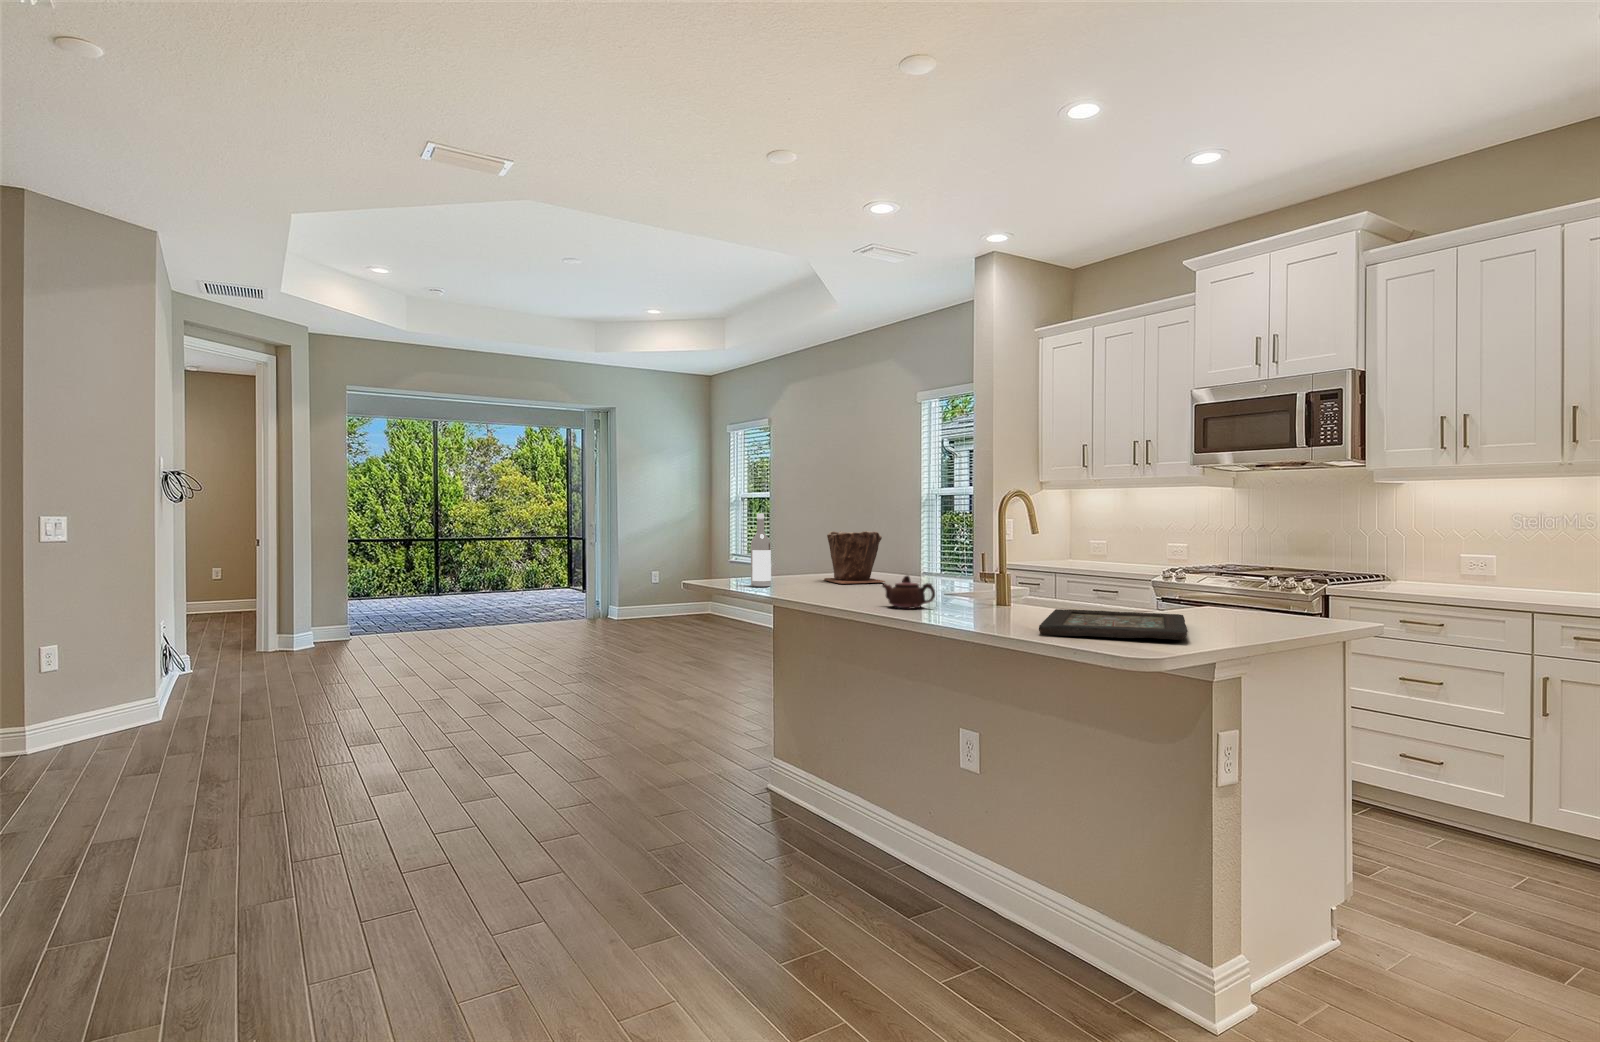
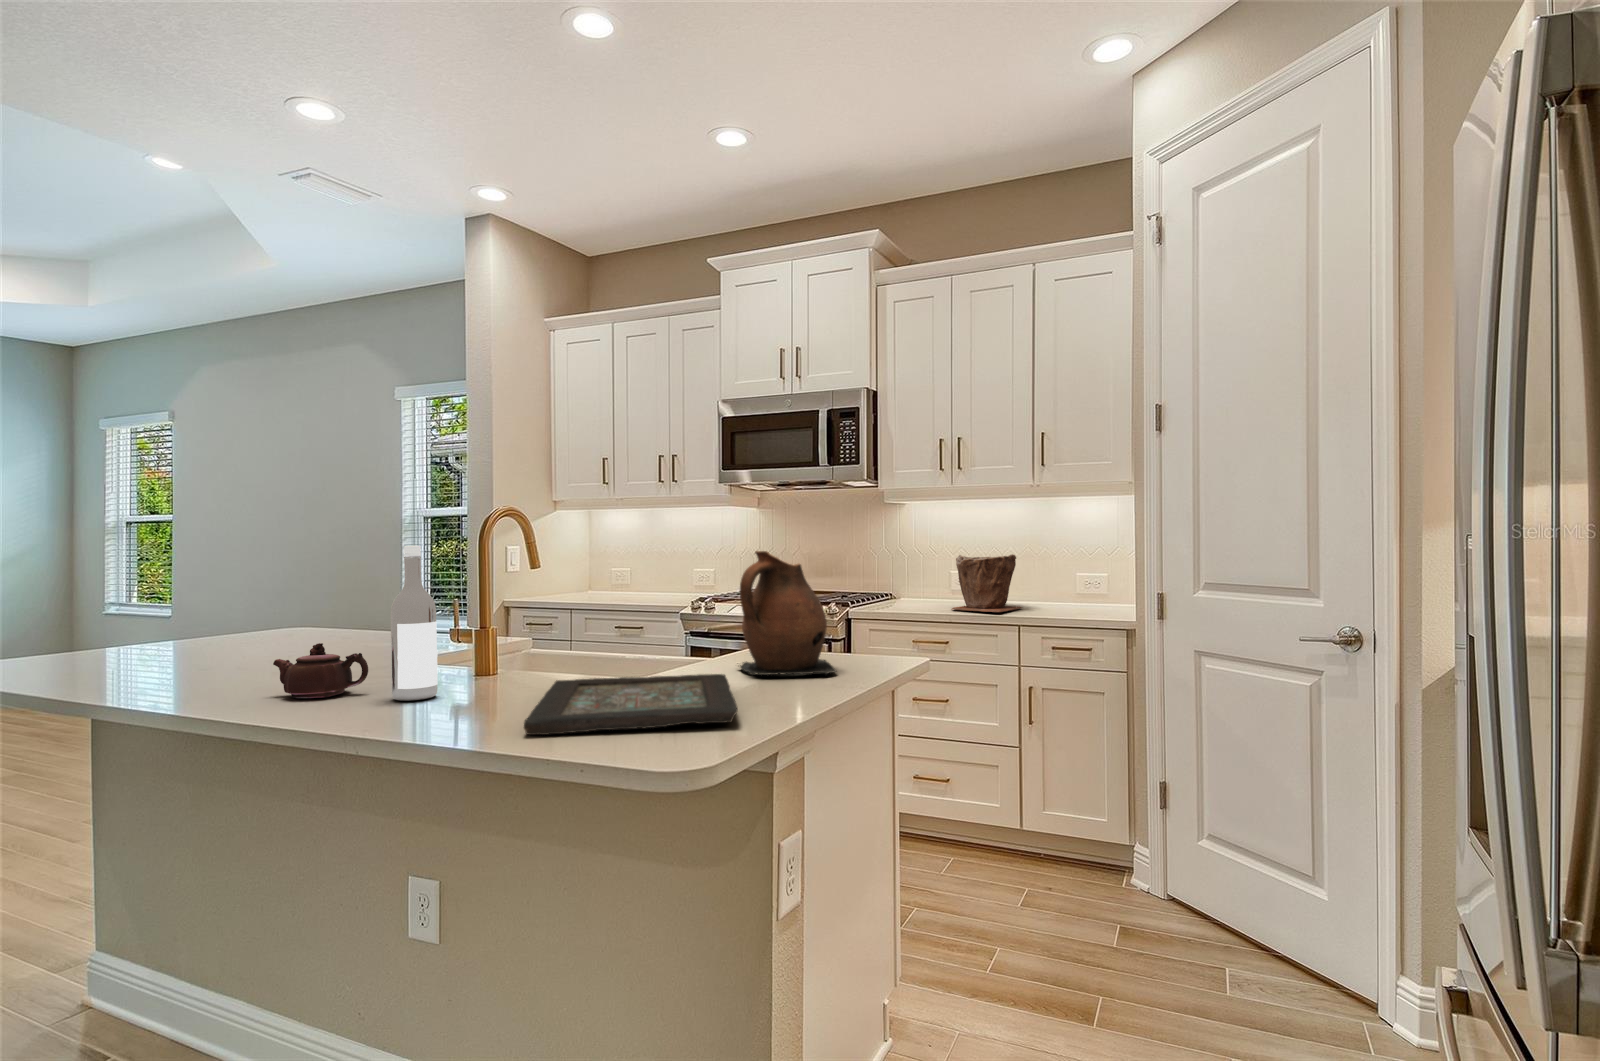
wine bottle: present [751,513,771,587] -> present [391,546,438,701]
ceramic pitcher: none [1194,524,1284,625] -> present [740,551,836,675]
plant pot: present [824,531,885,584] -> present [951,554,1021,612]

